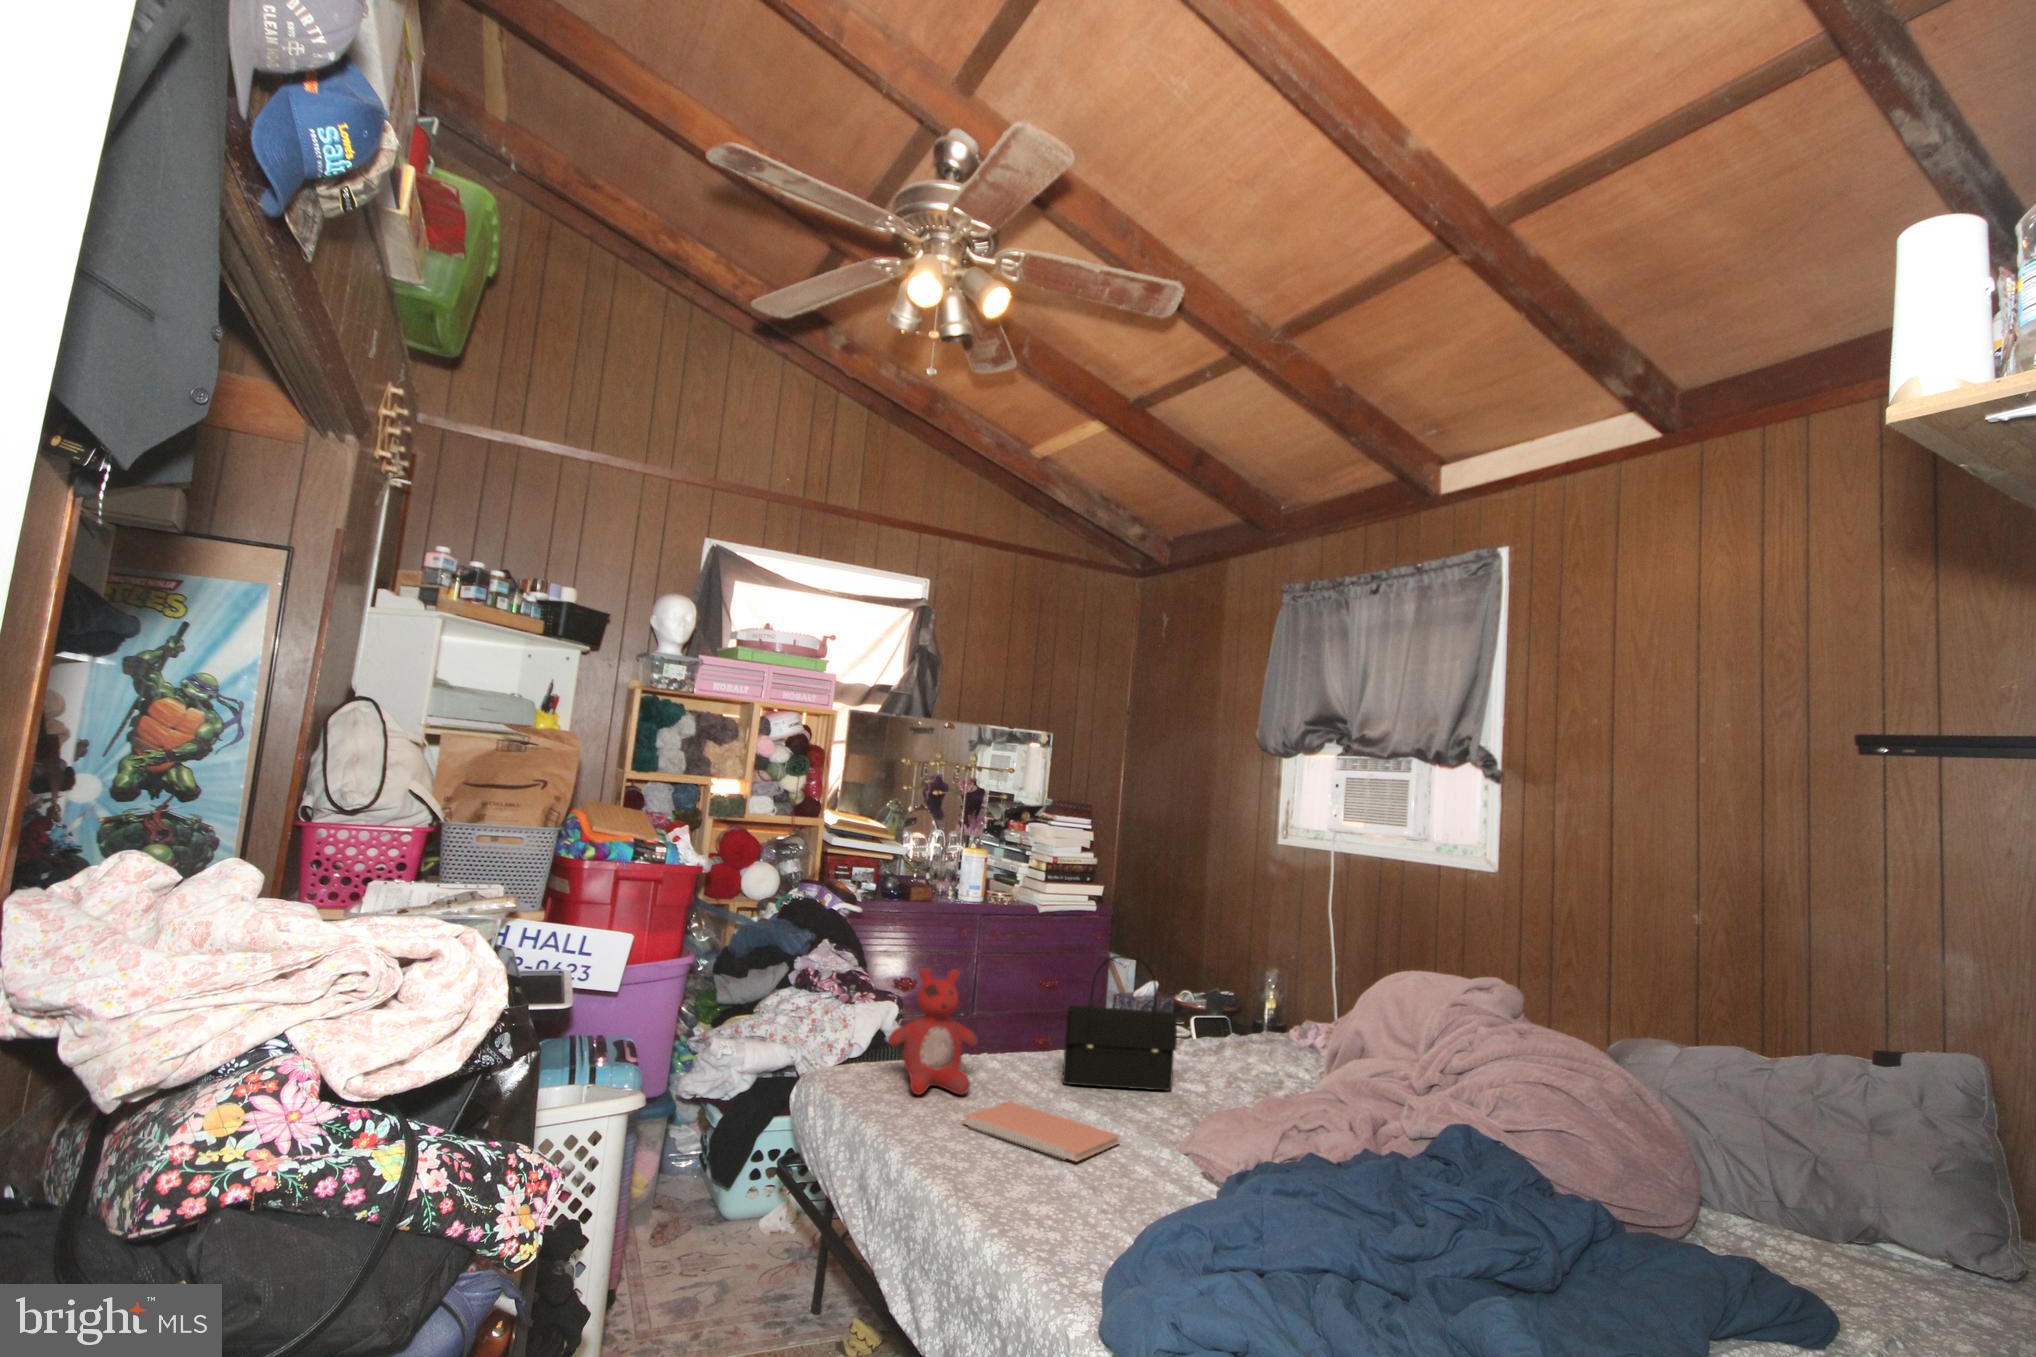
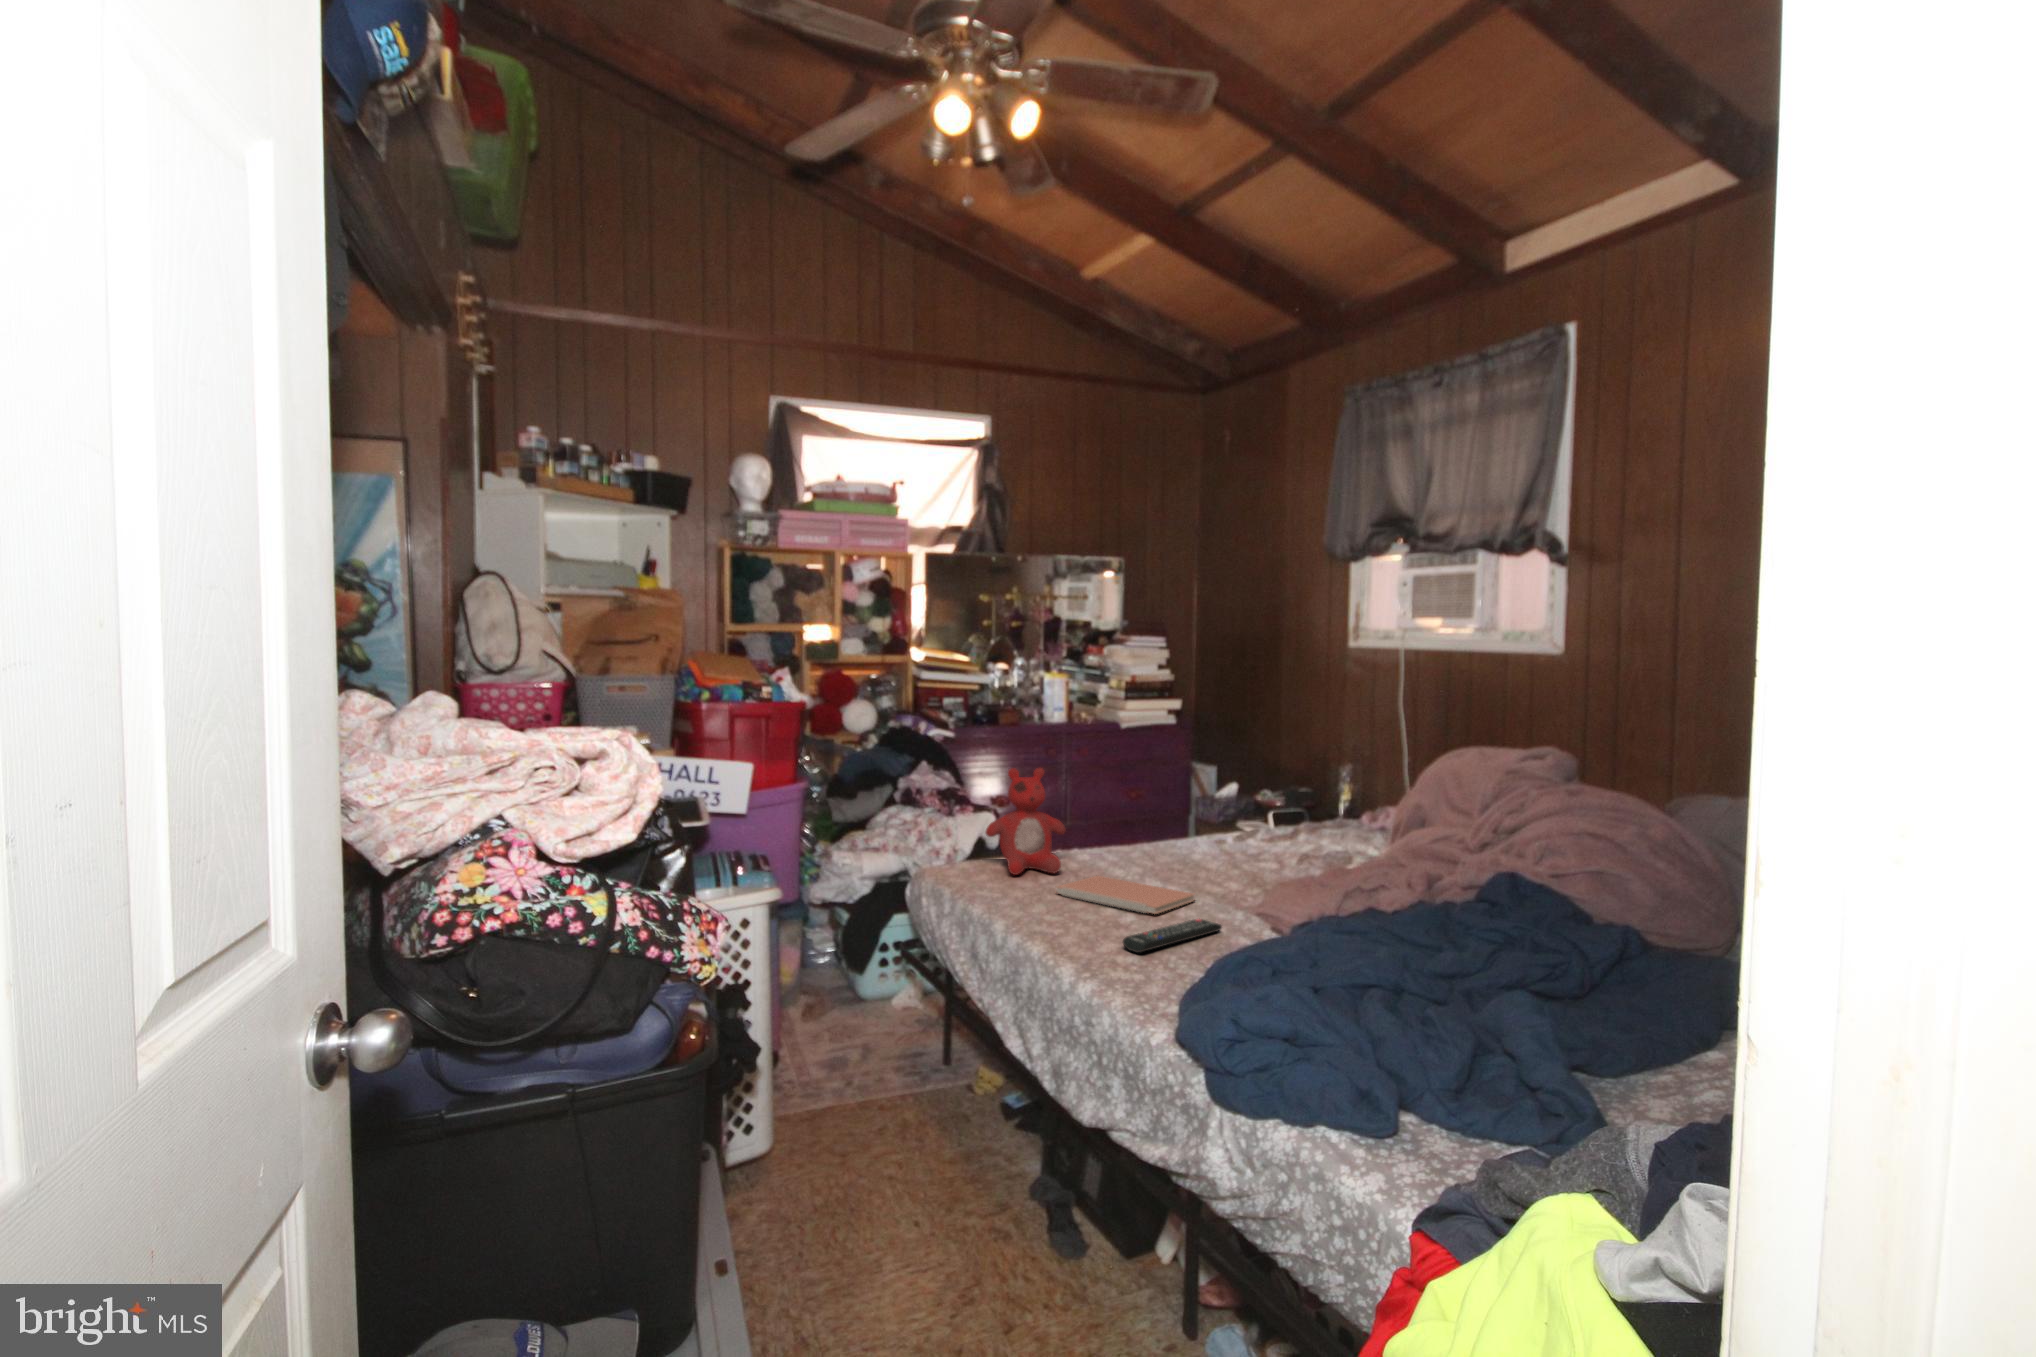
handbag: present [1062,955,1177,1091] -> none [1145,746,1248,863]
remote control: none [1039,1173,1152,1220] -> present [1123,919,1222,953]

